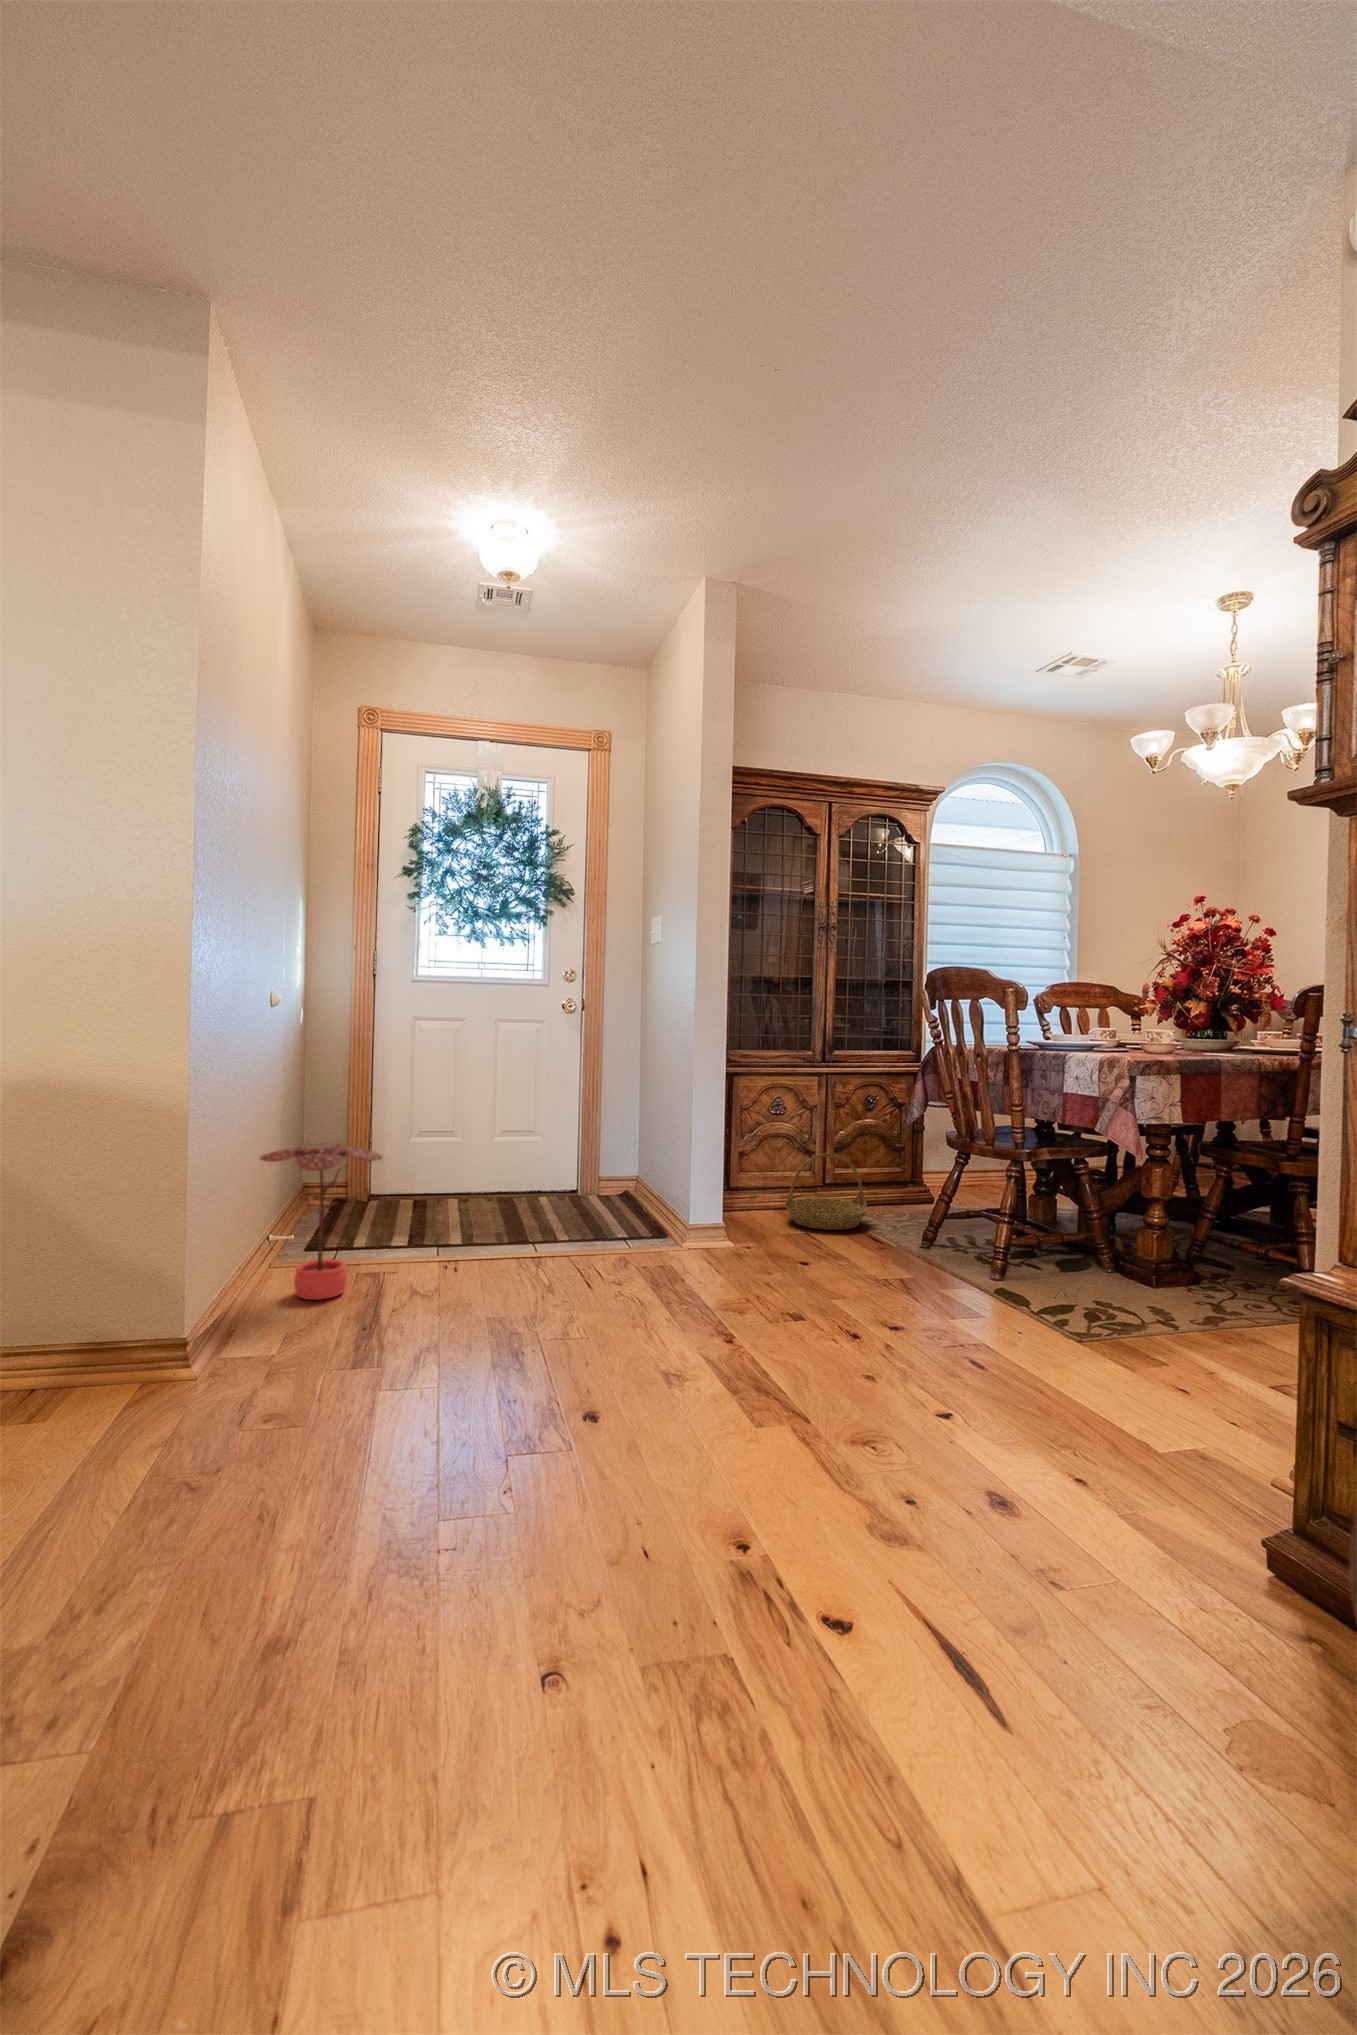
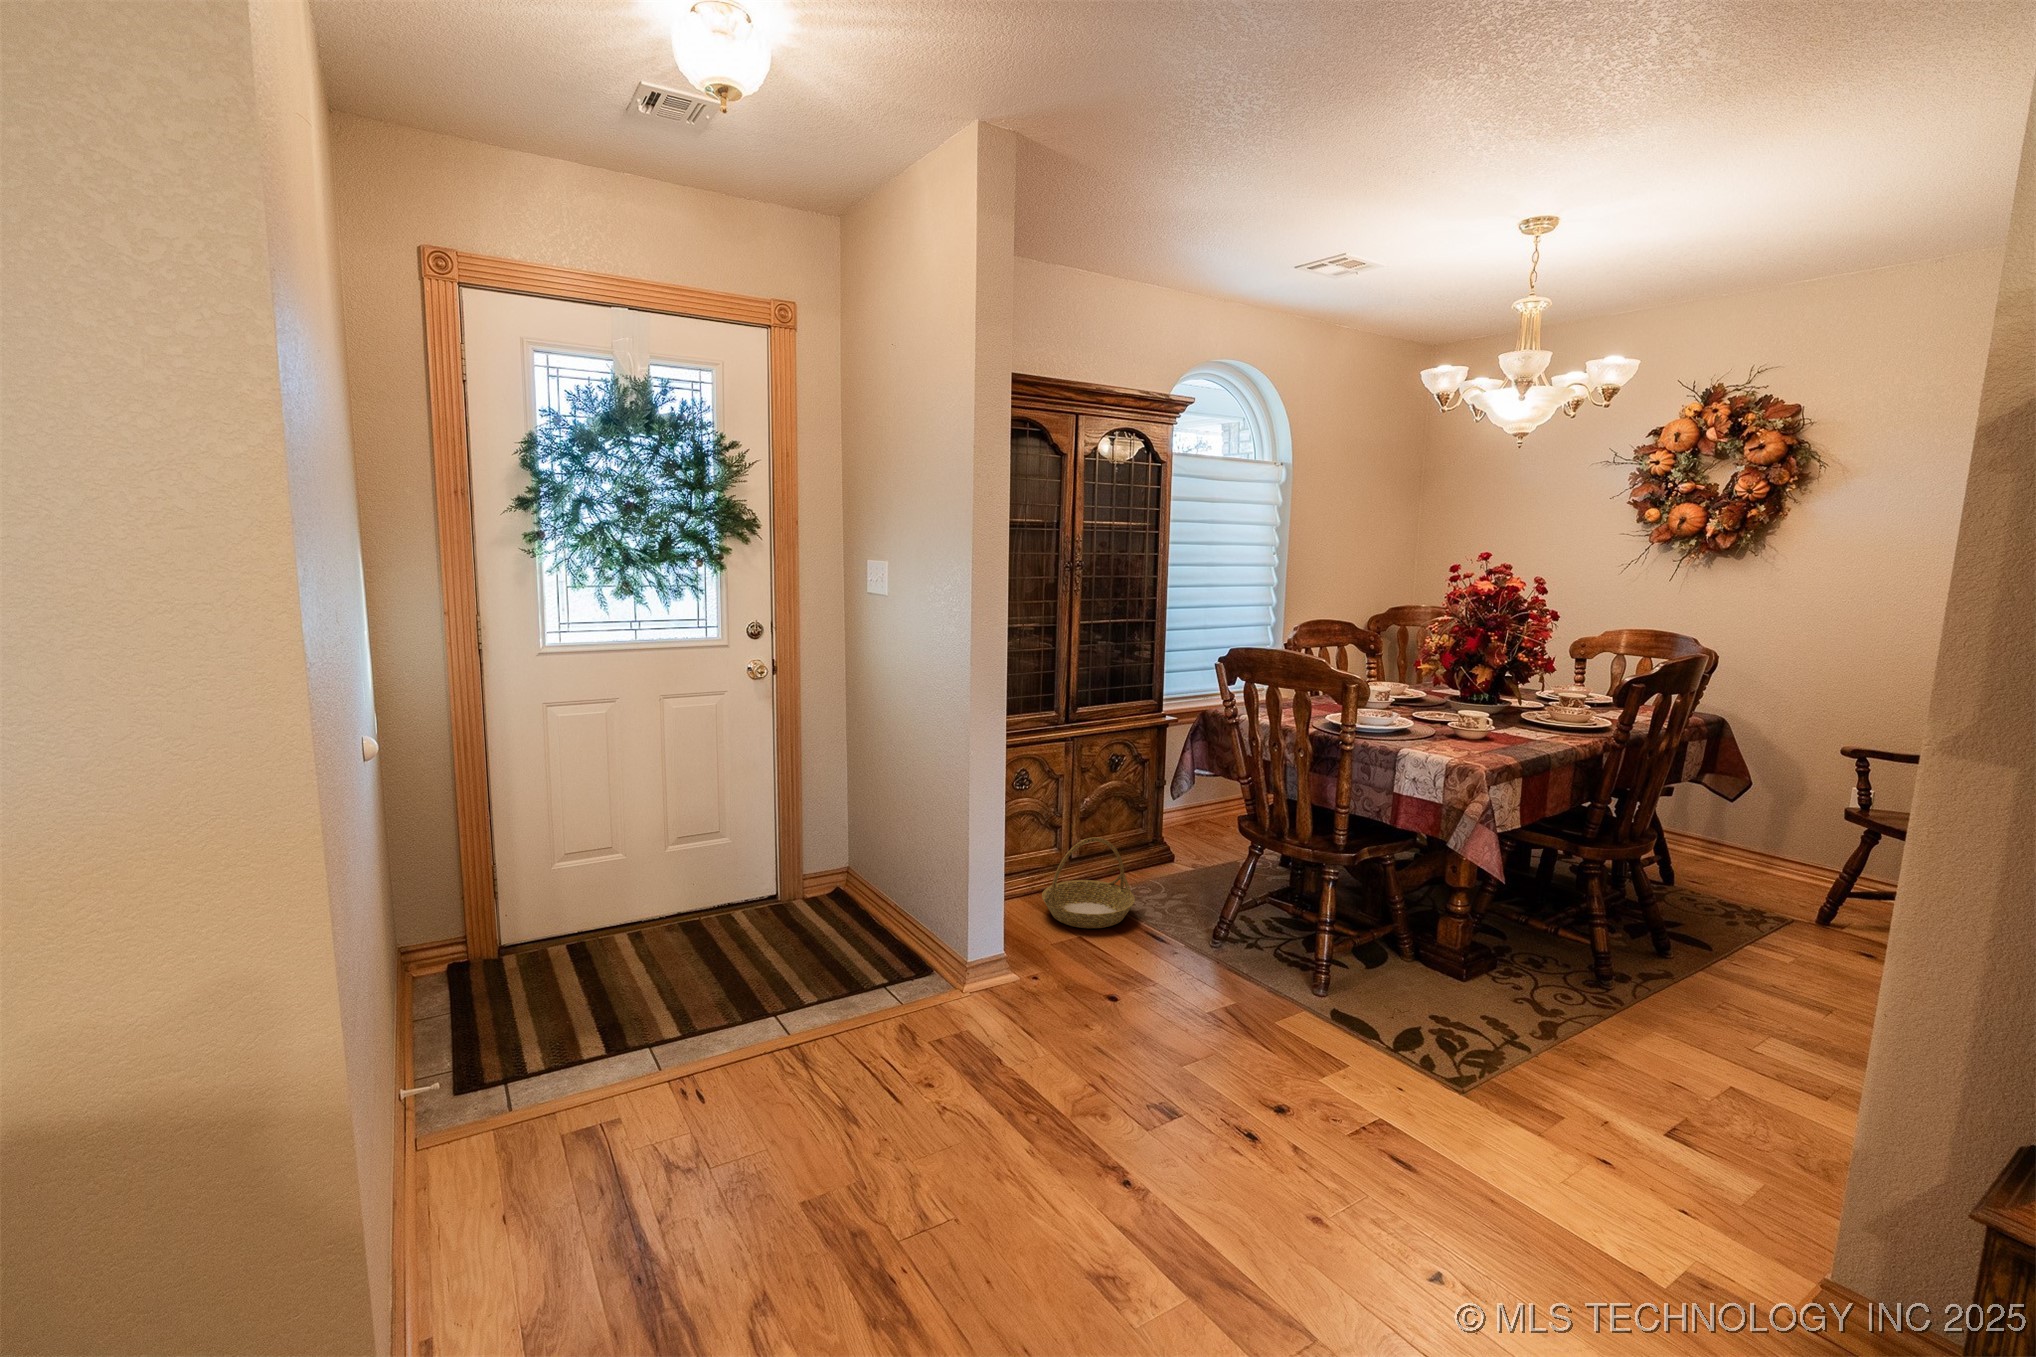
potted plant: present [260,1143,383,1300] -> none [397,967,596,1213]

